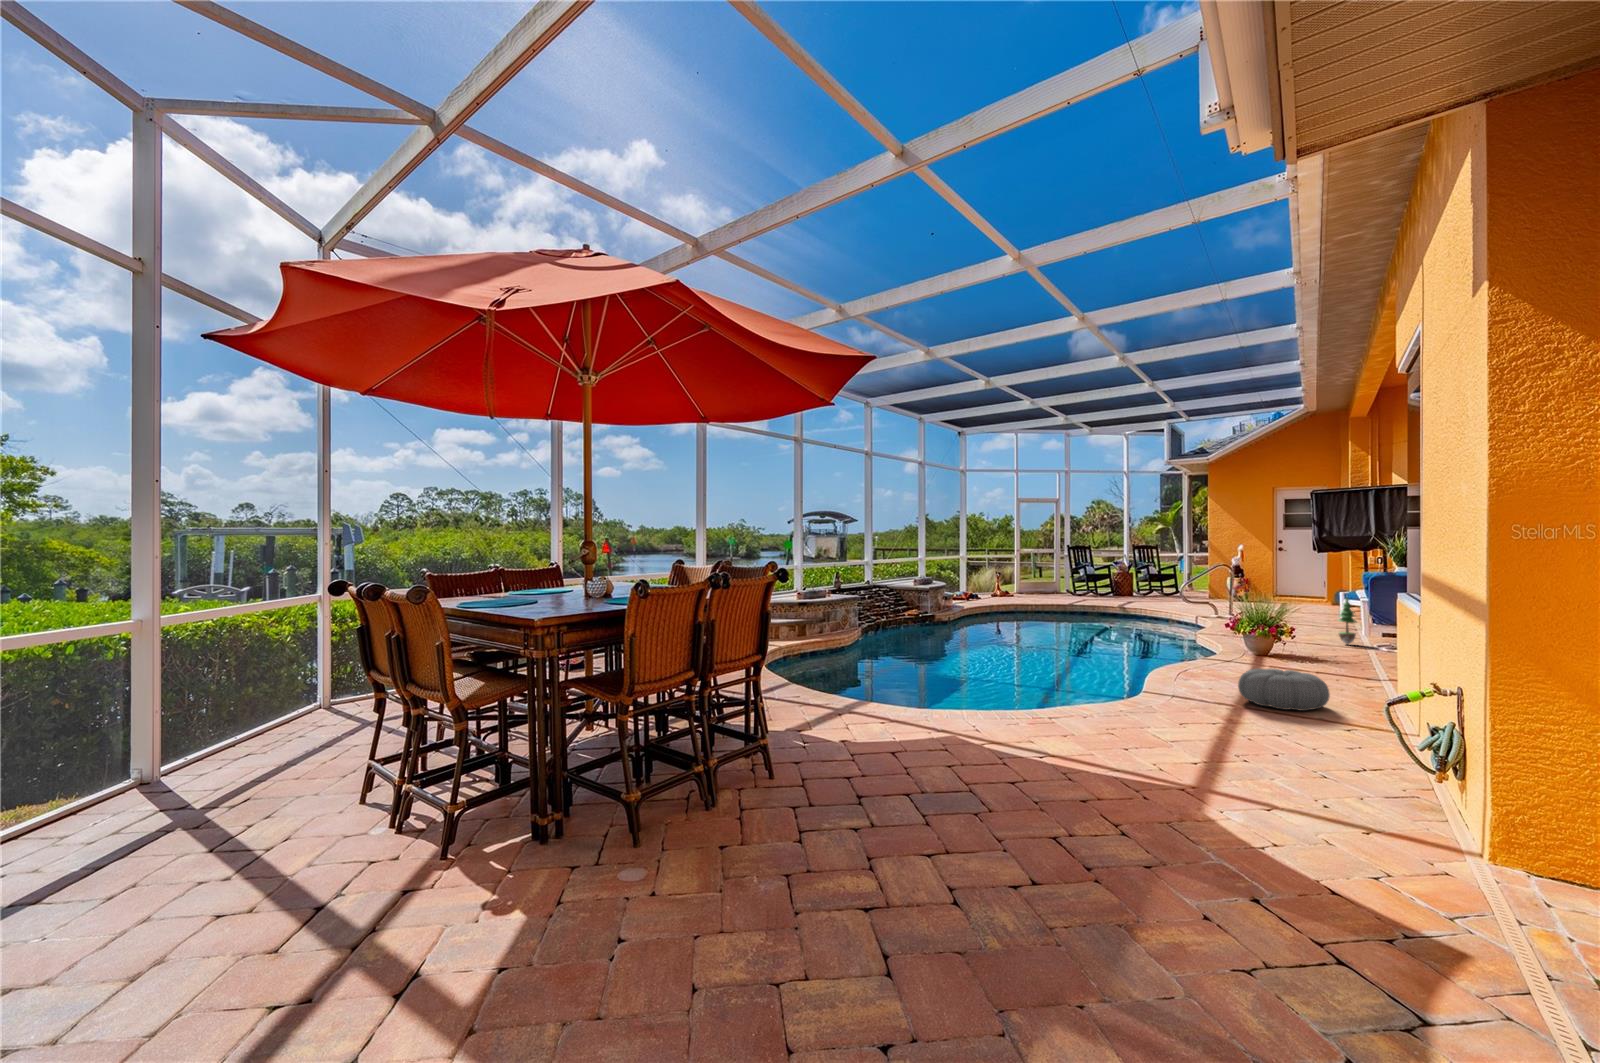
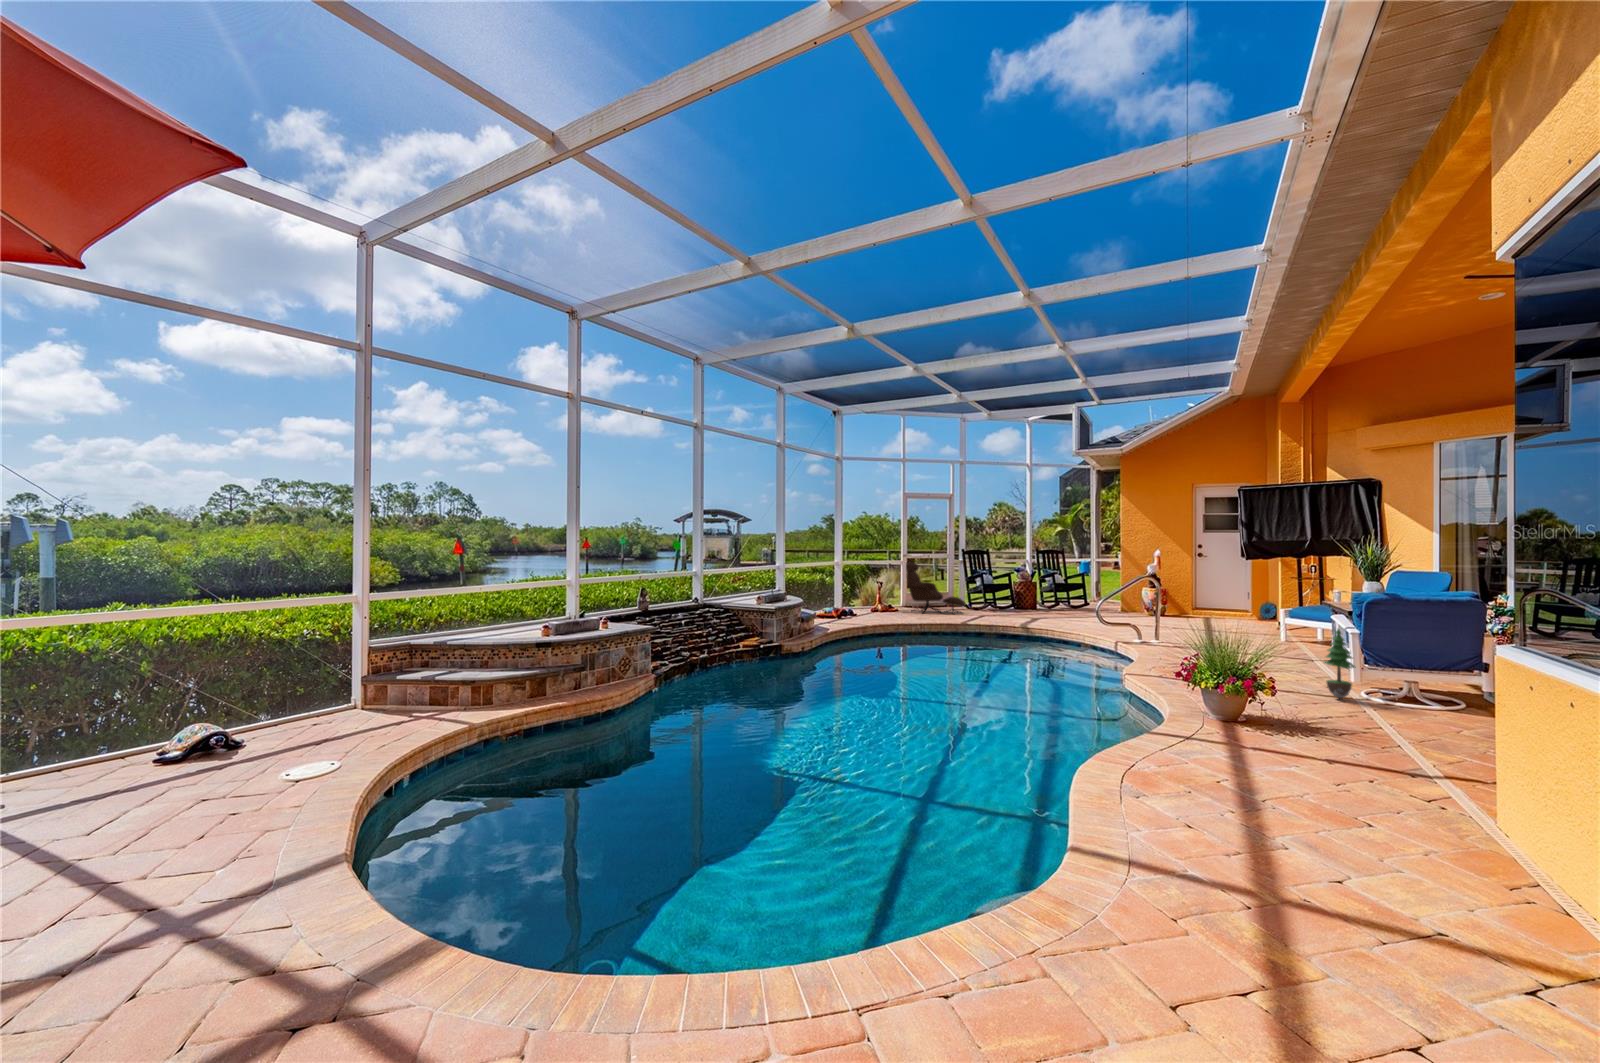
lounge chair: none [1020,555,1071,599] -> present [906,562,964,613]
pouf: present [1238,668,1330,711] -> none [1269,830,1505,974]

